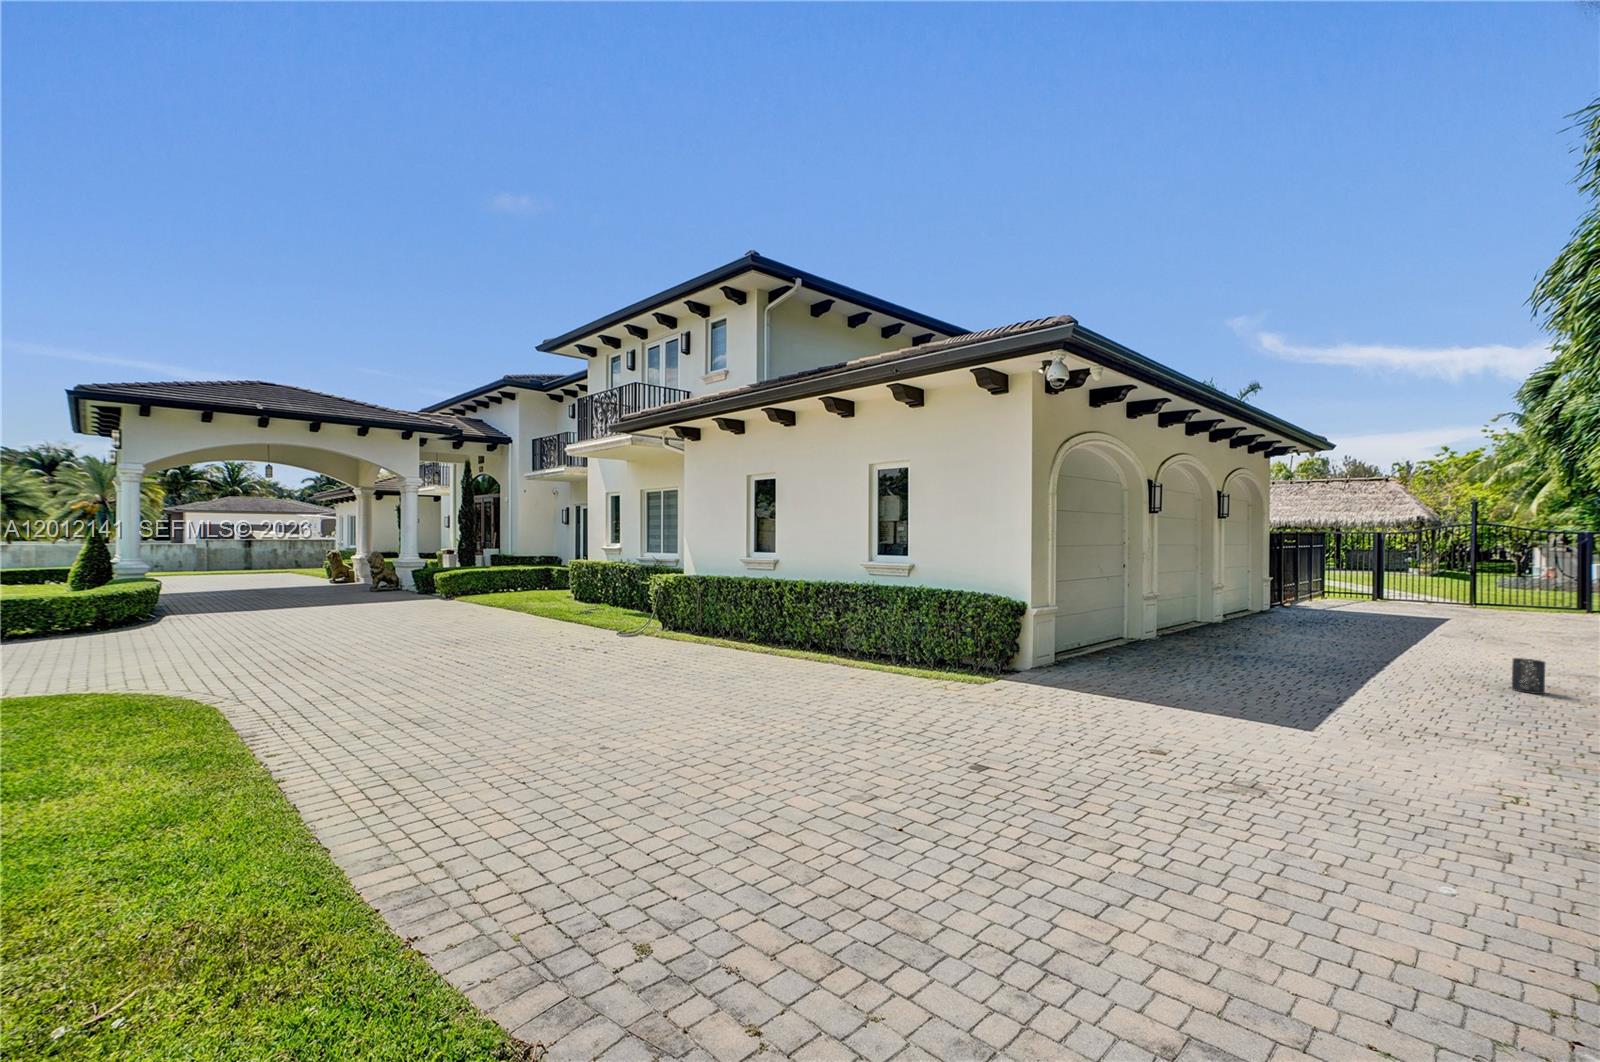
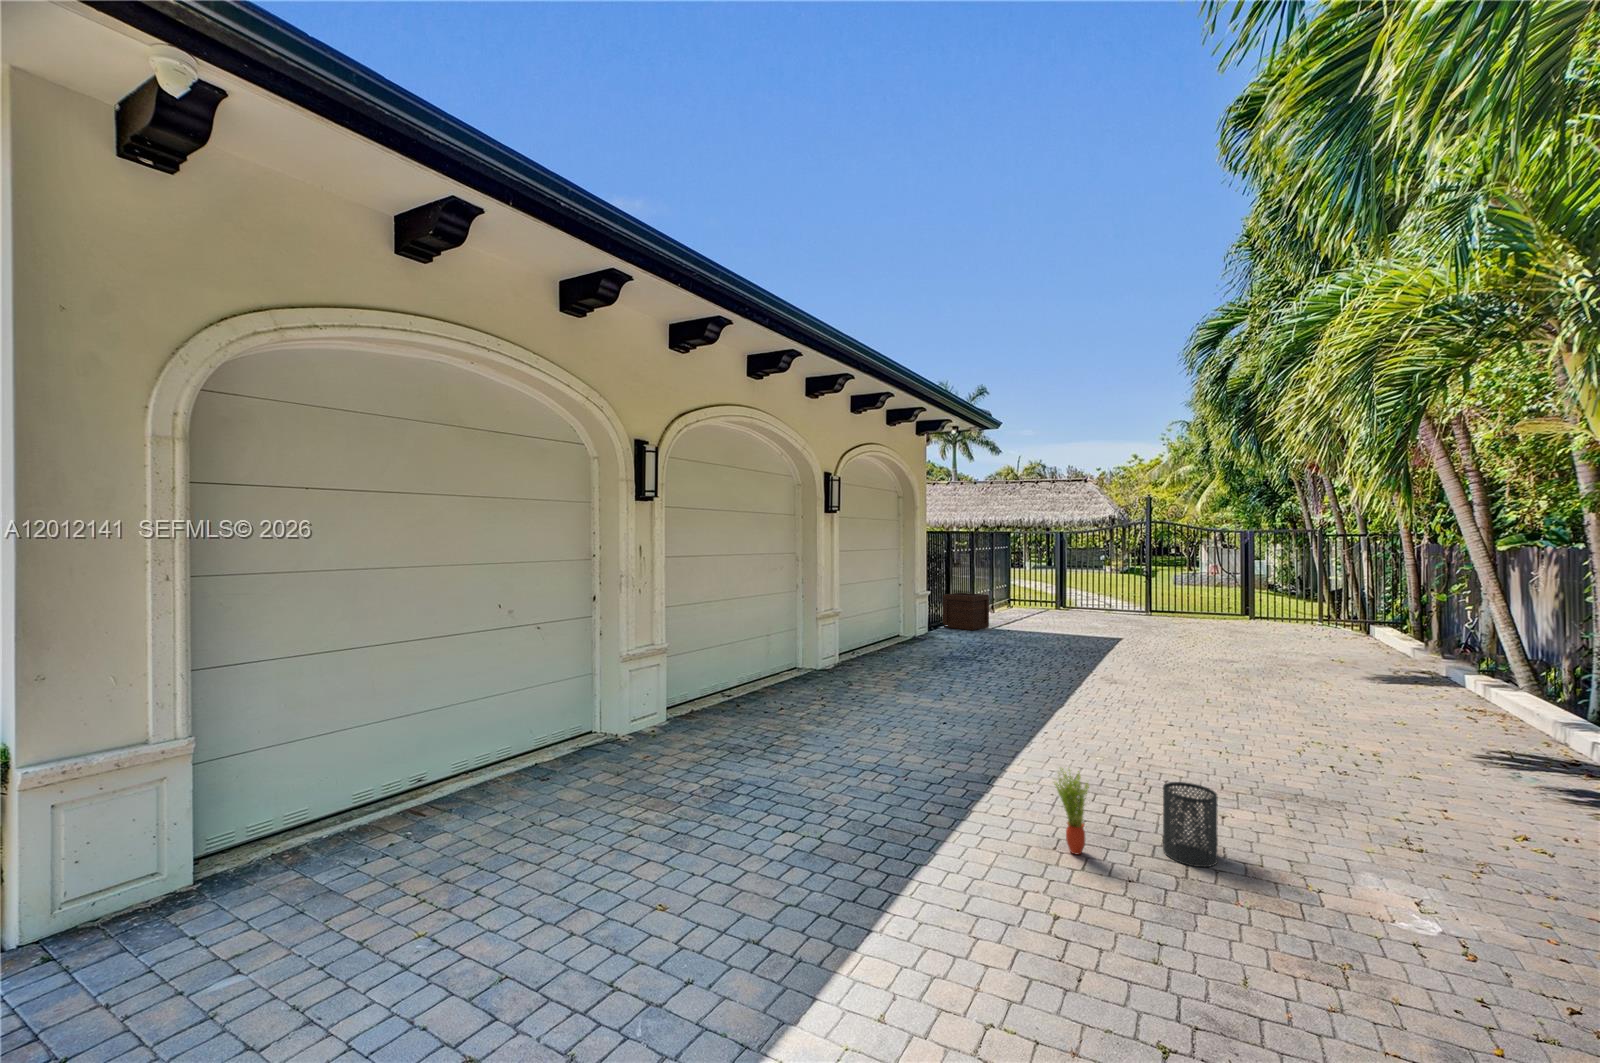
wooden crate: none [1278,580,1320,609] -> present [943,593,989,630]
potted plant: none [1447,646,1471,687] -> present [1055,768,1089,854]

